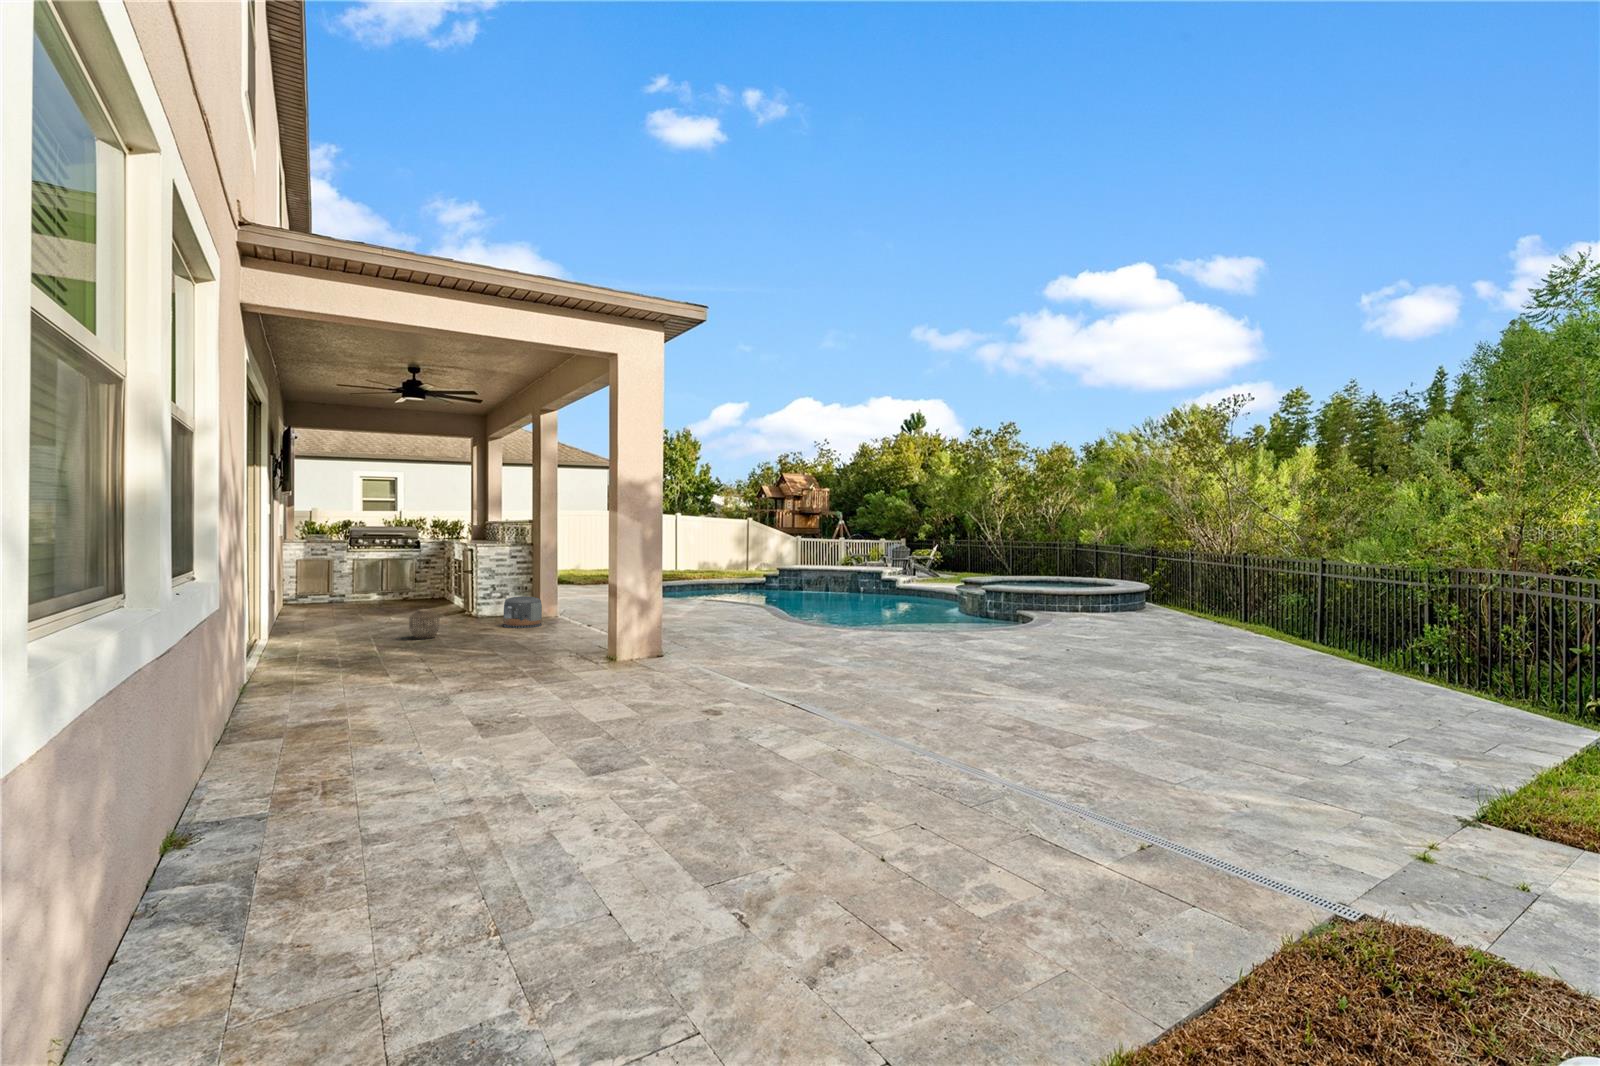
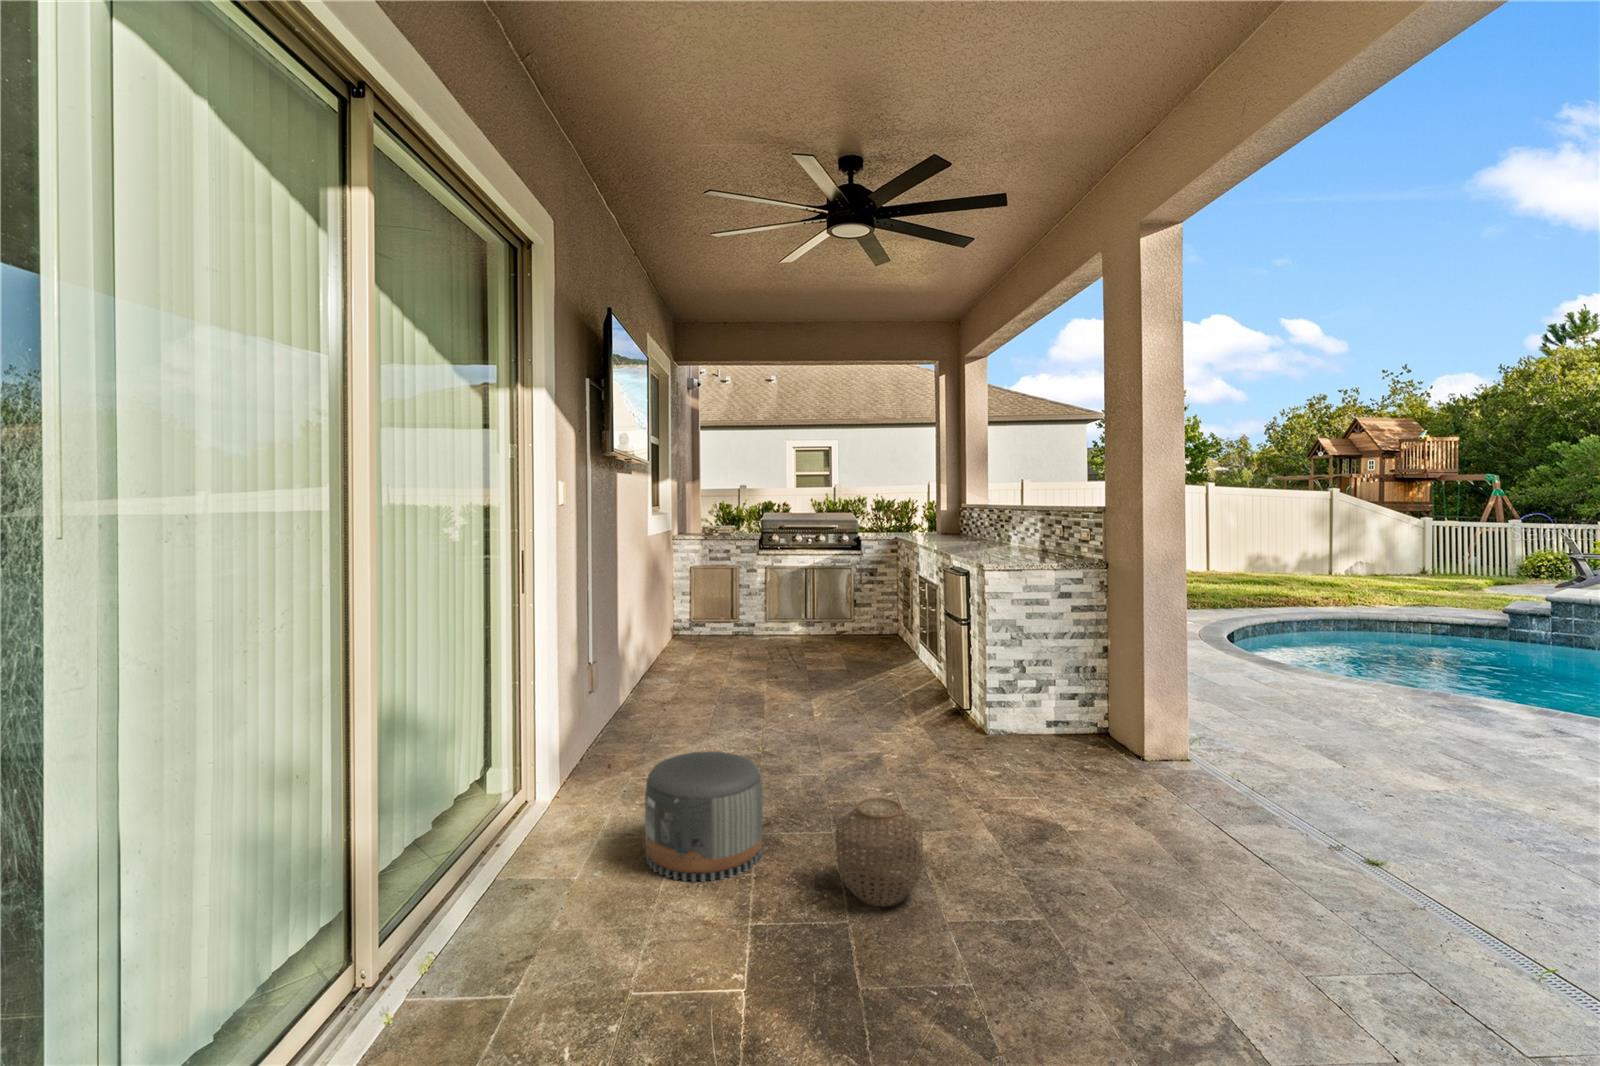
pouf: present [504,596,542,628] -> present [645,751,763,882]

